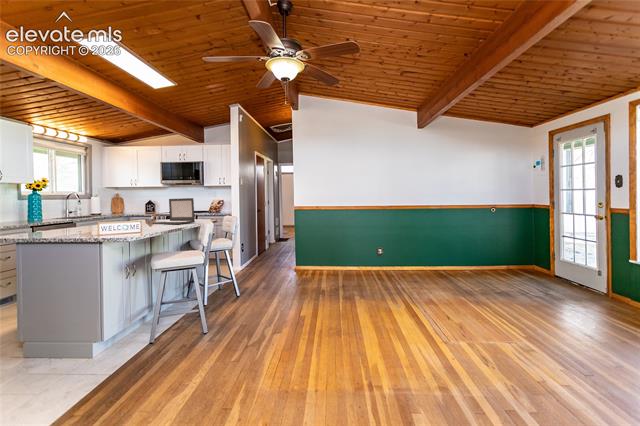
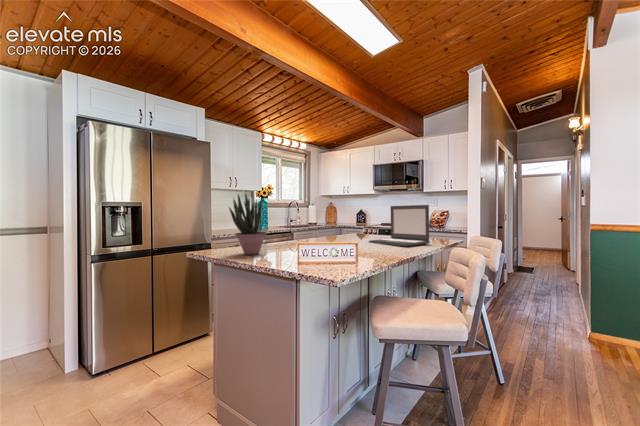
potted plant: none [37,191,70,234] -> present [229,193,266,255]

